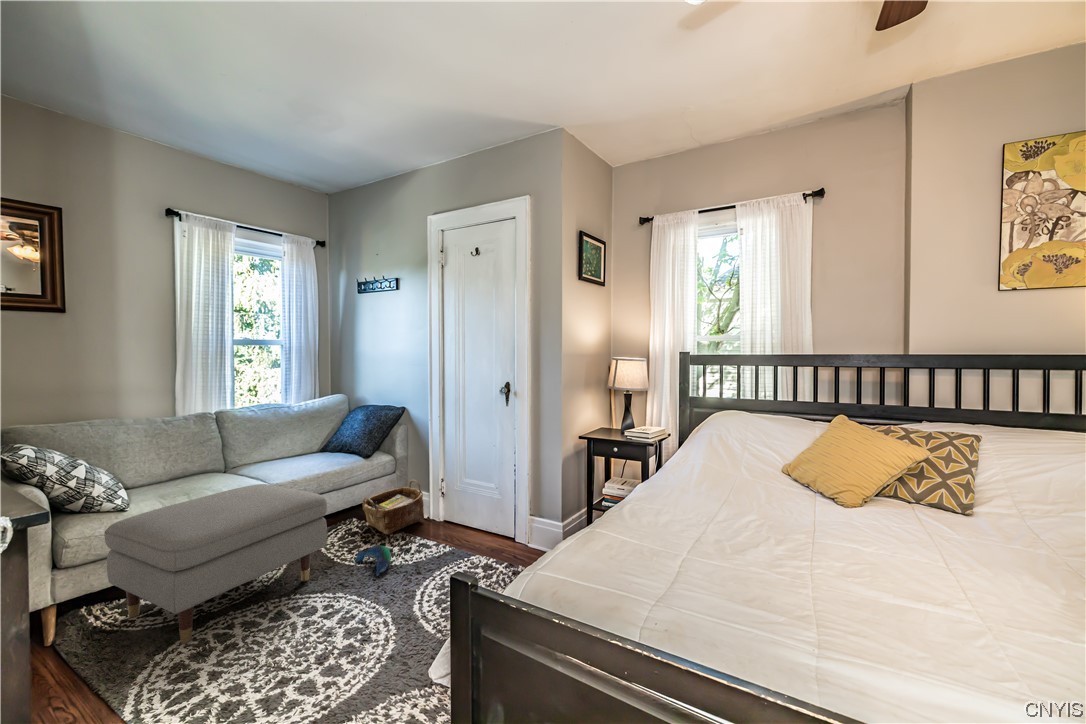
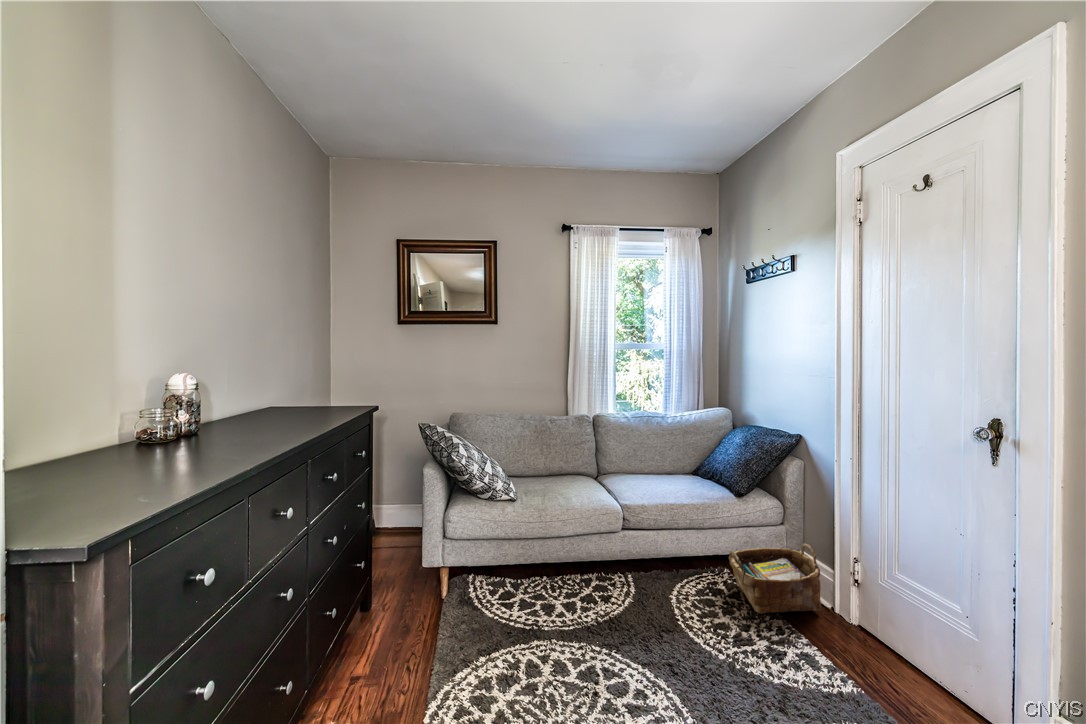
ottoman: present [104,484,327,643] -> none [481,501,661,655]
plush toy: present [355,545,393,576] -> none [700,626,750,680]

